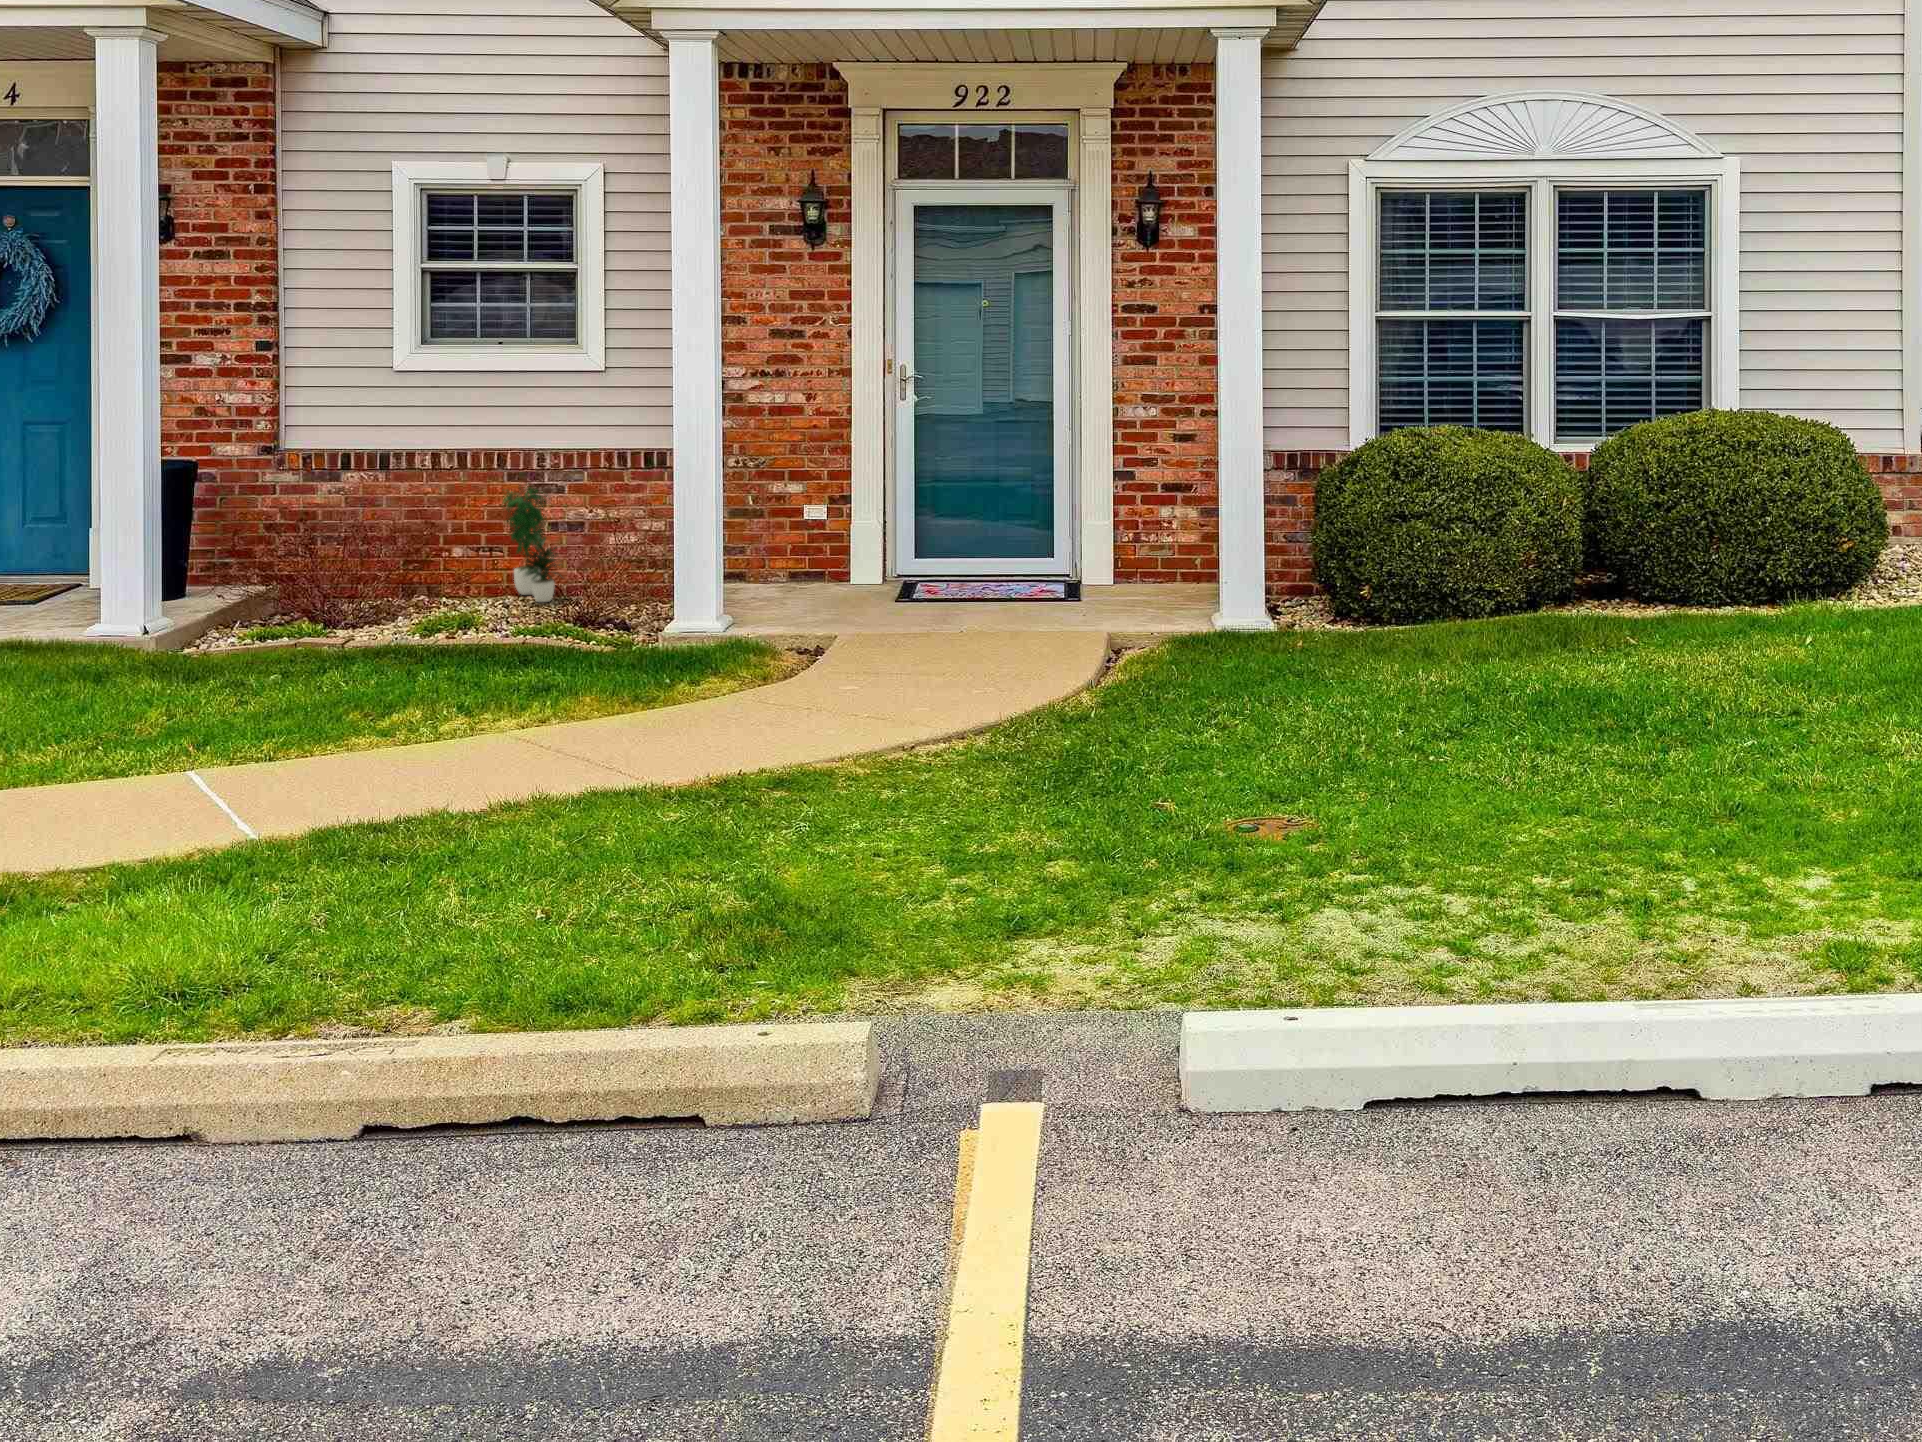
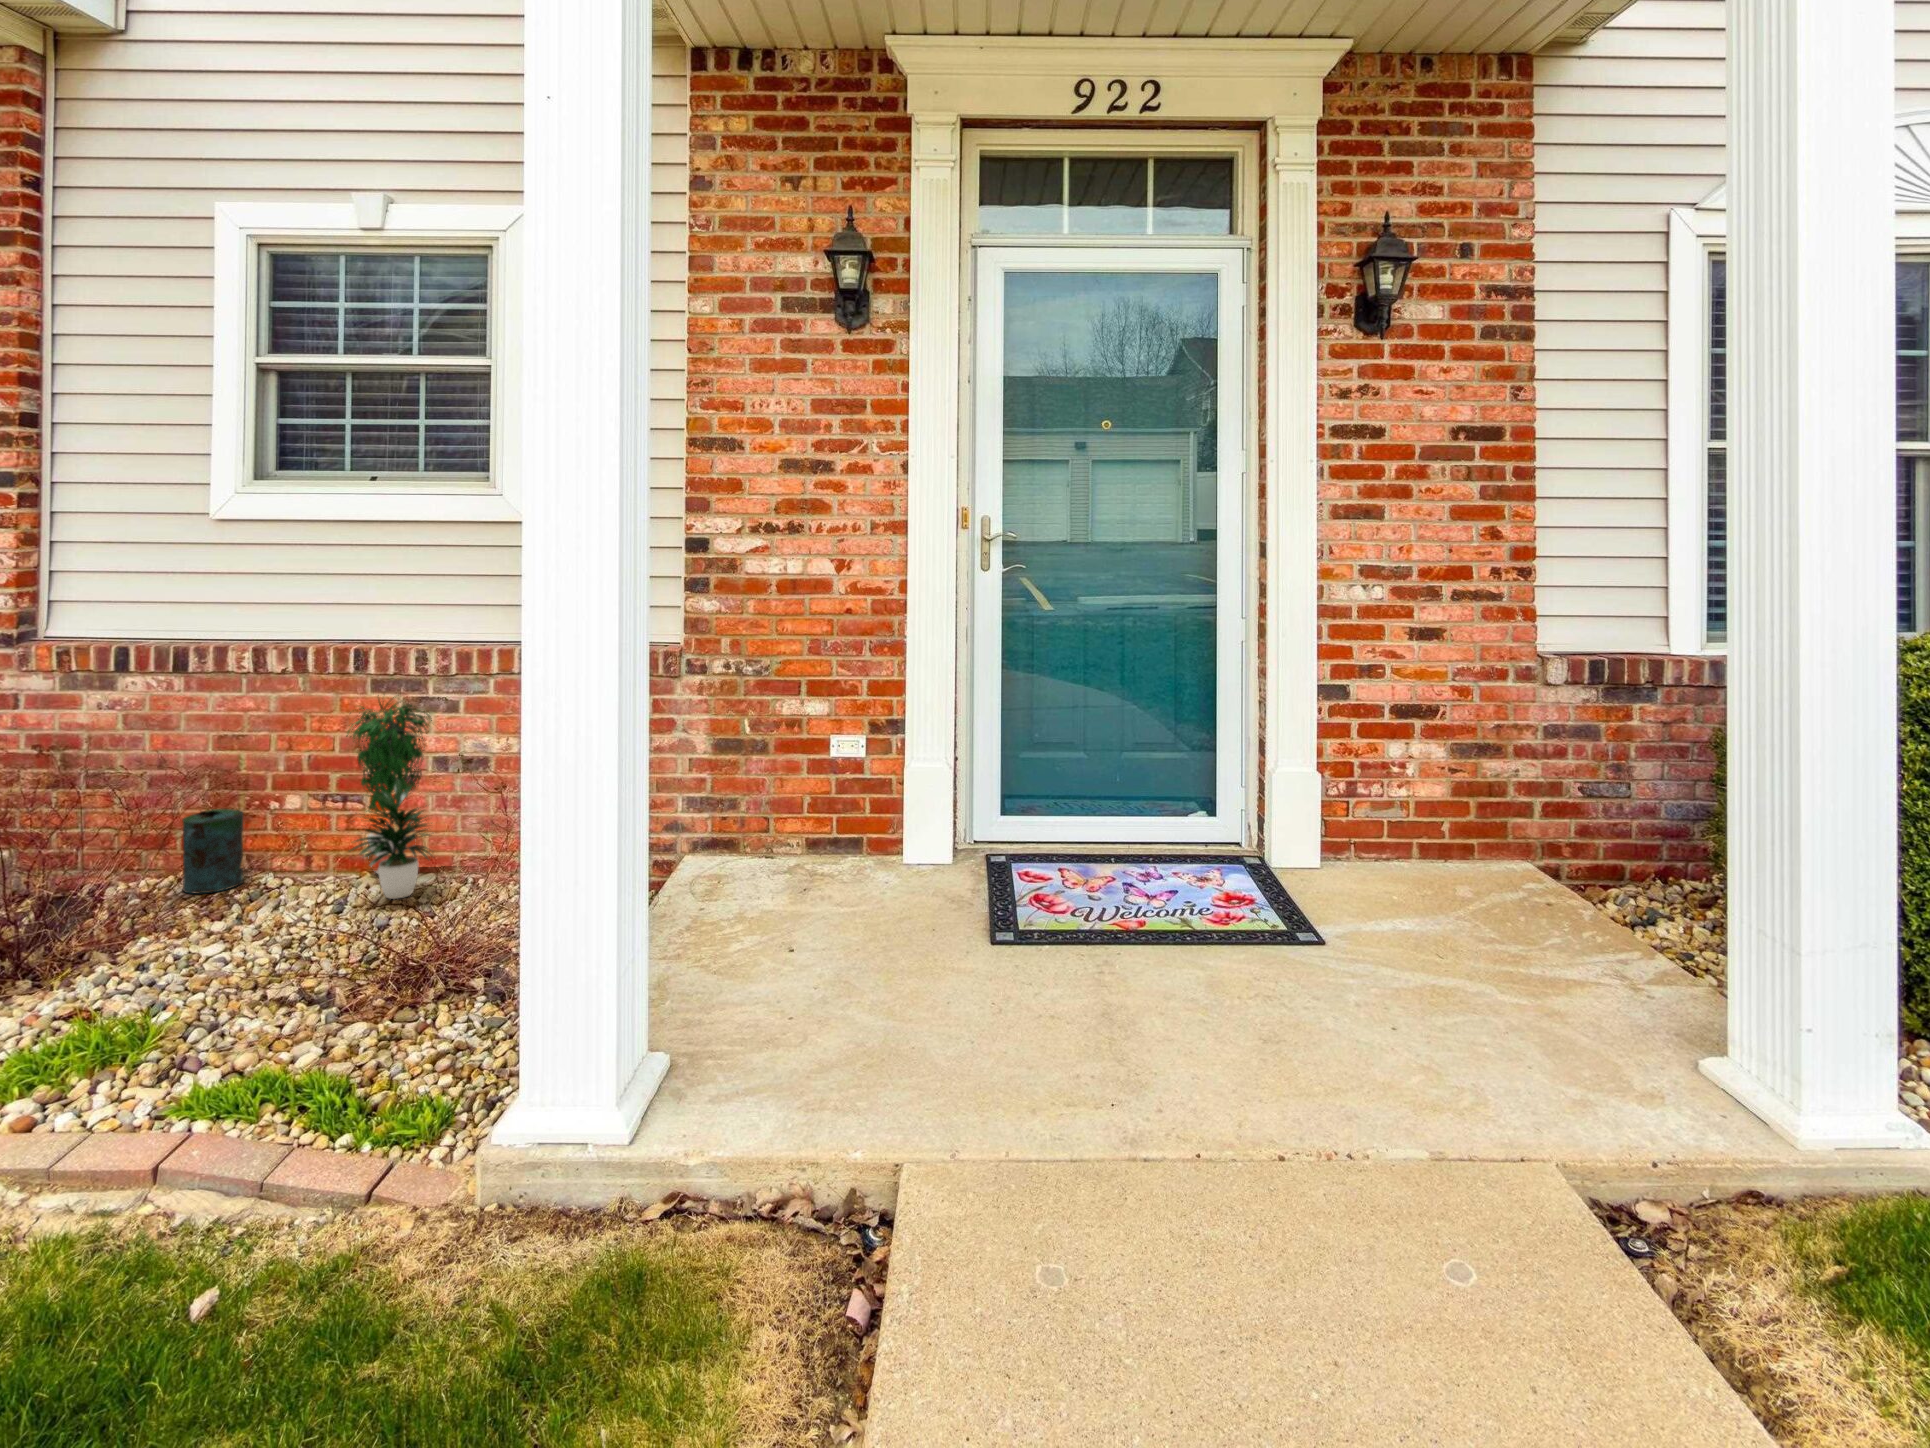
watering can: none [404,543,439,603] -> present [183,809,244,894]

